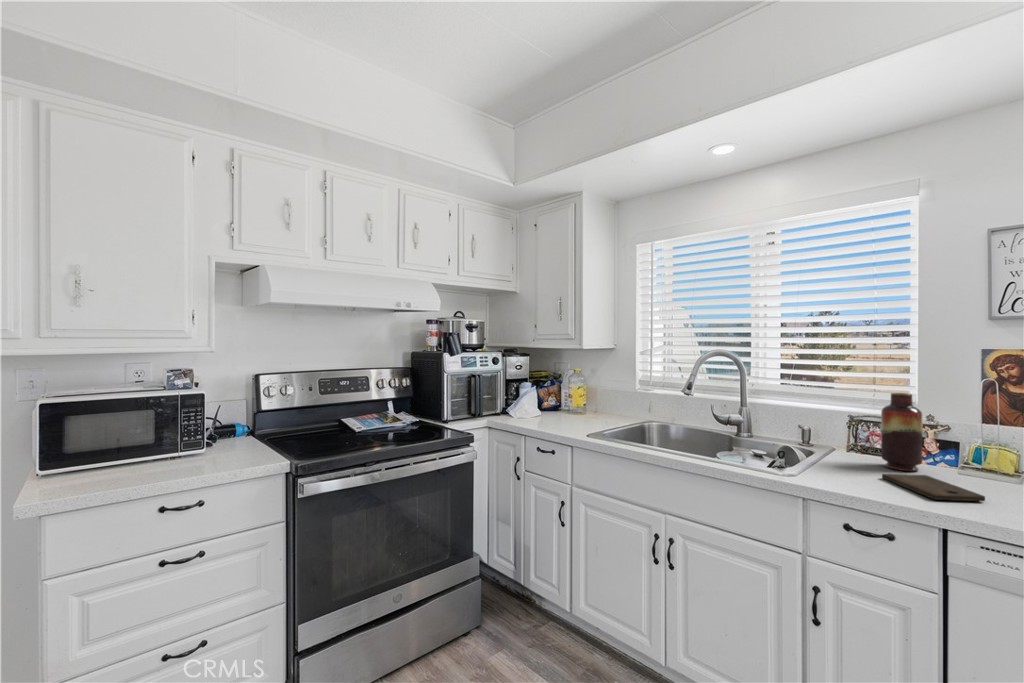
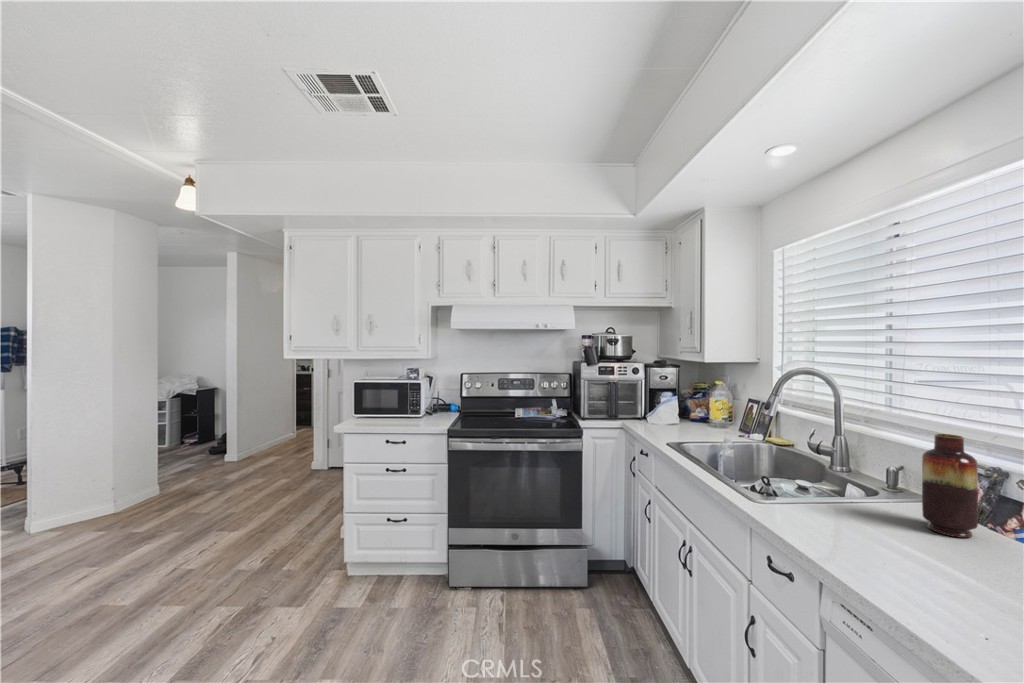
cutting board: present [882,474,985,501] -> none [854,524,935,571]

